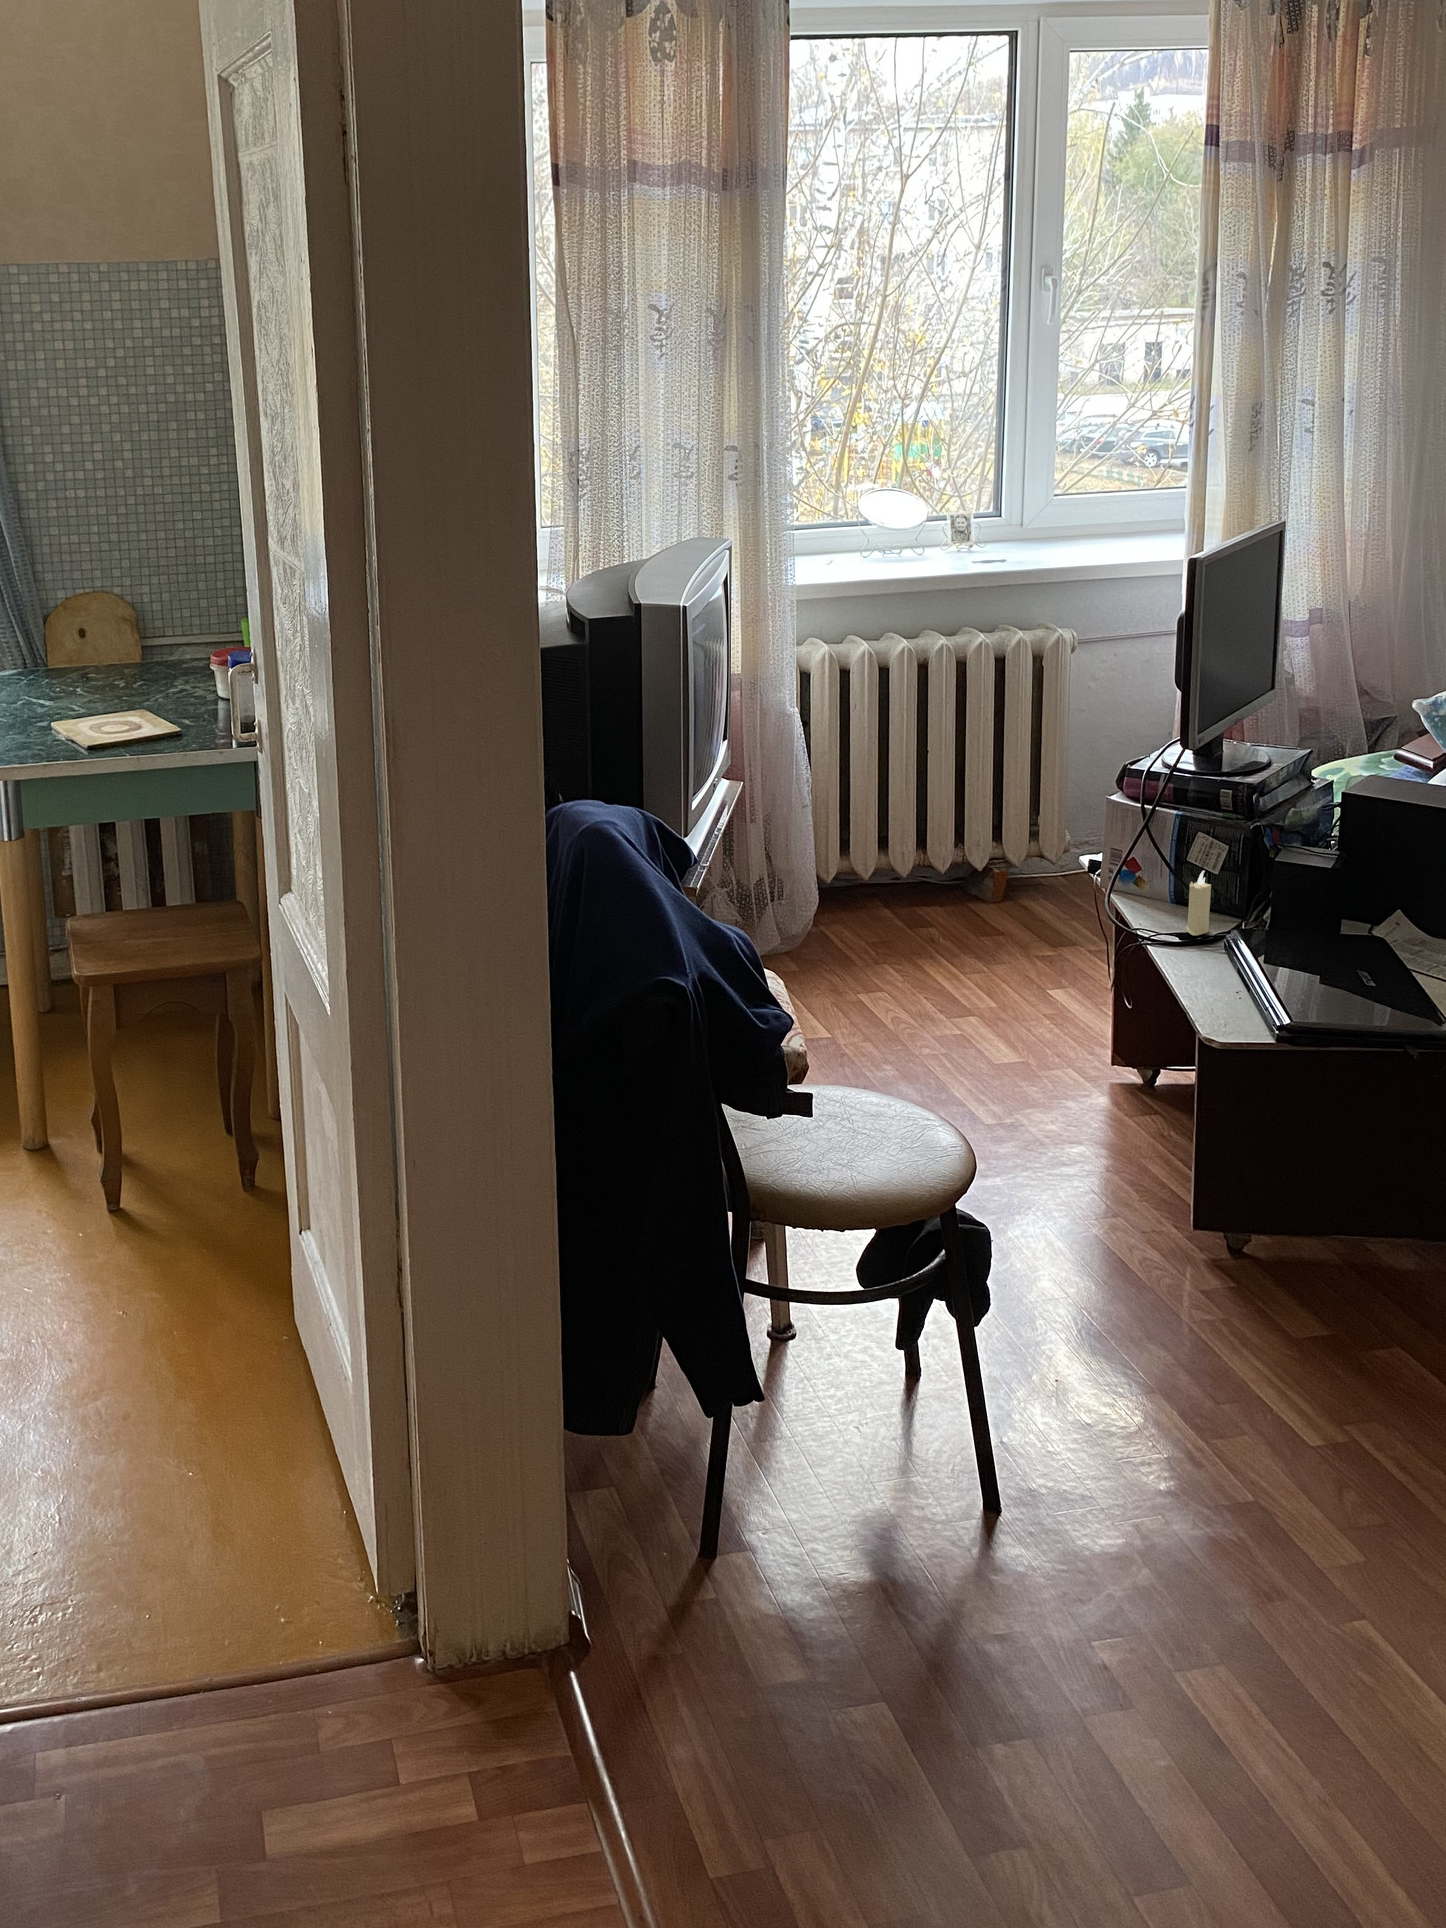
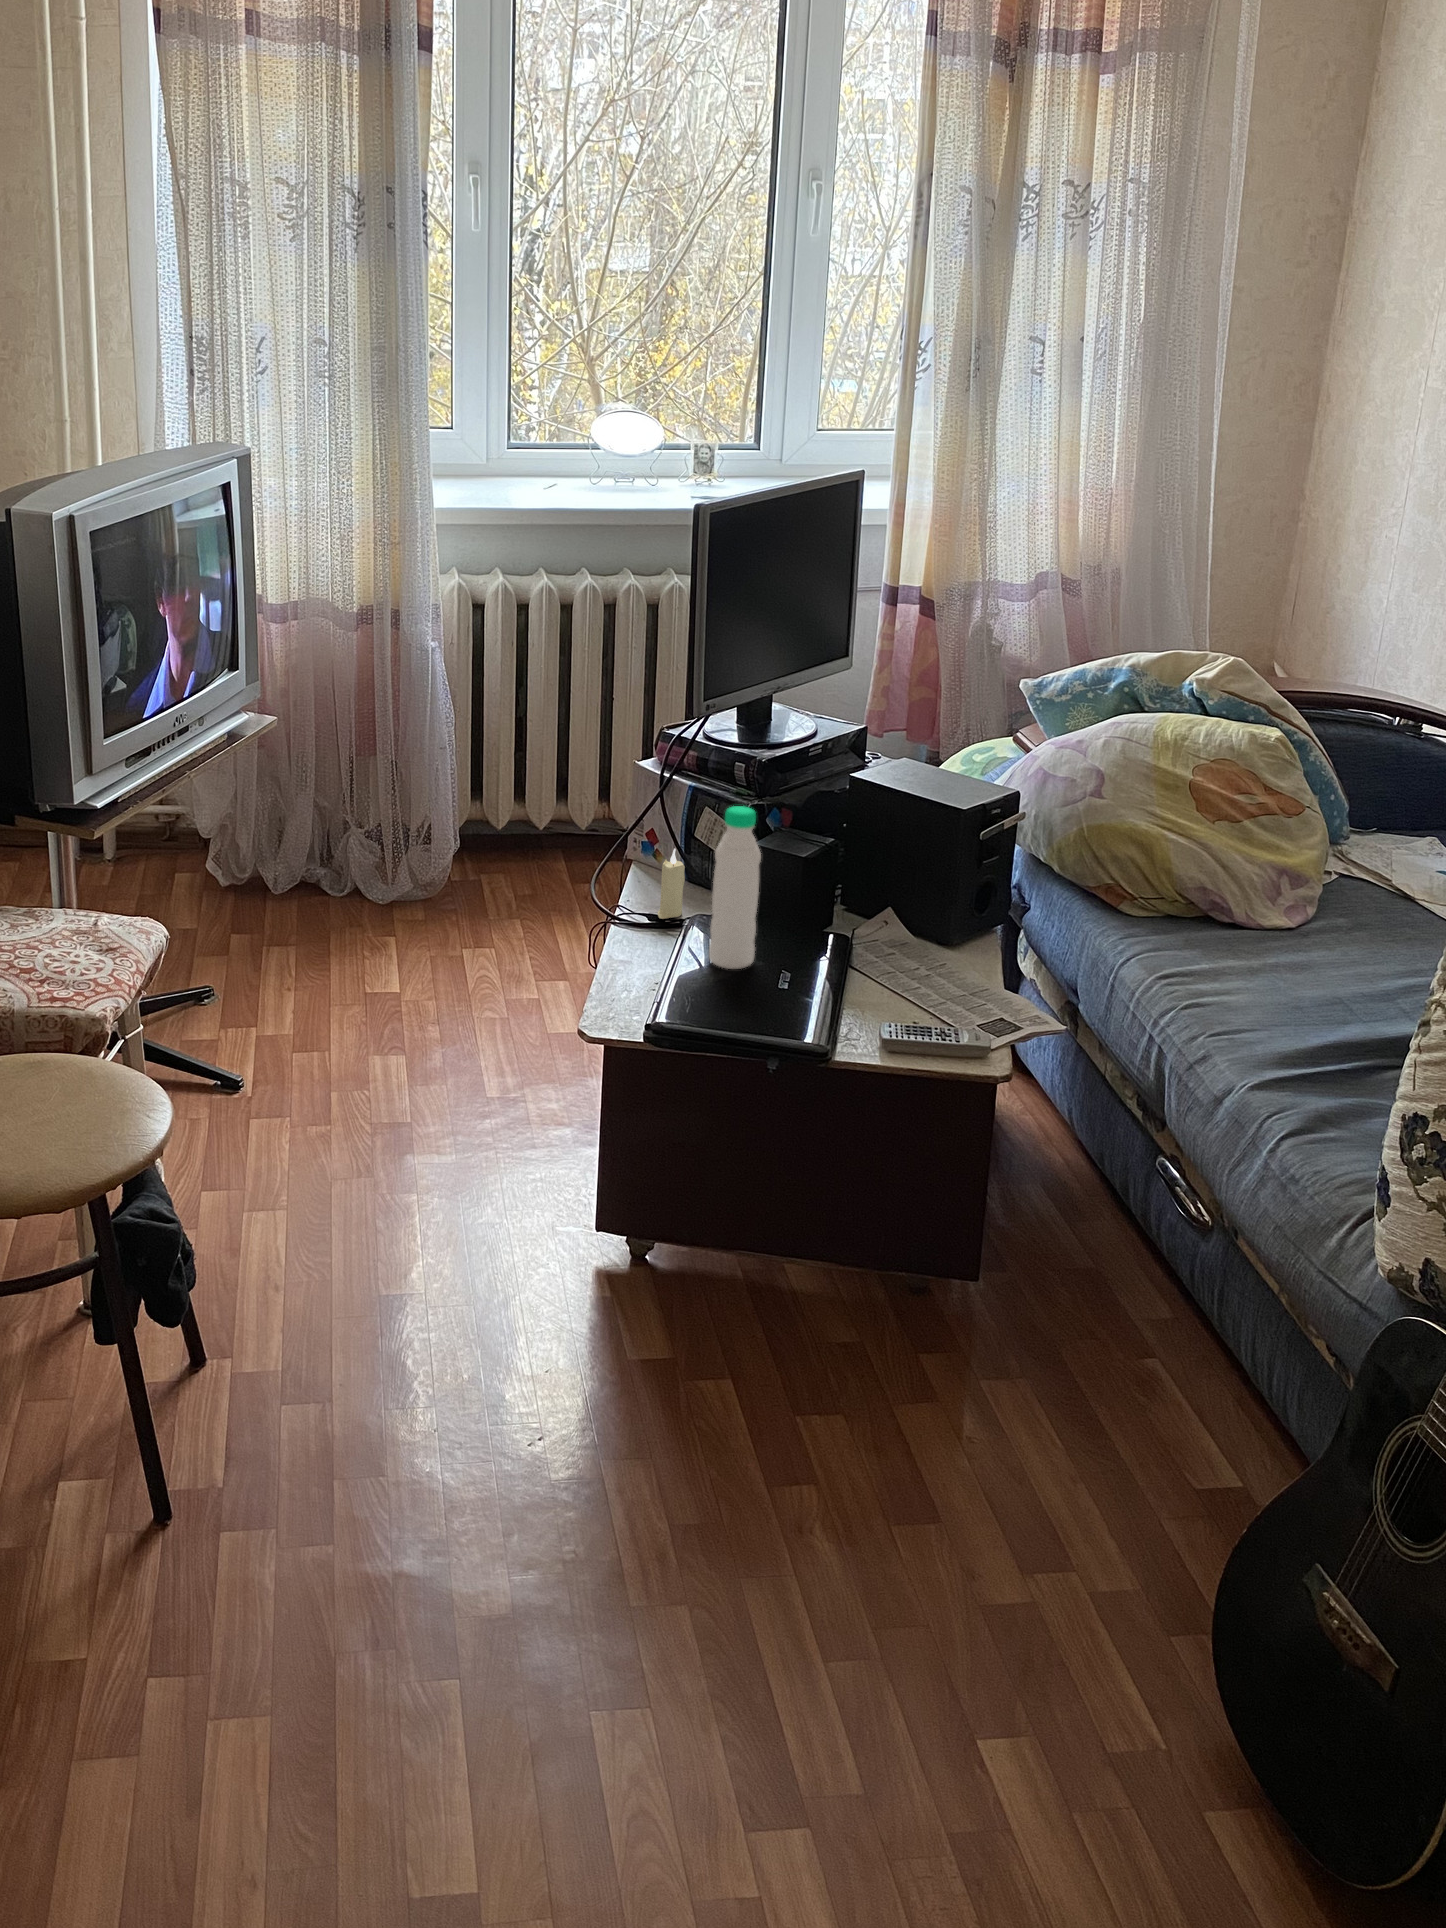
water bottle: none [1279,824,1329,970] -> present [709,806,761,969]

